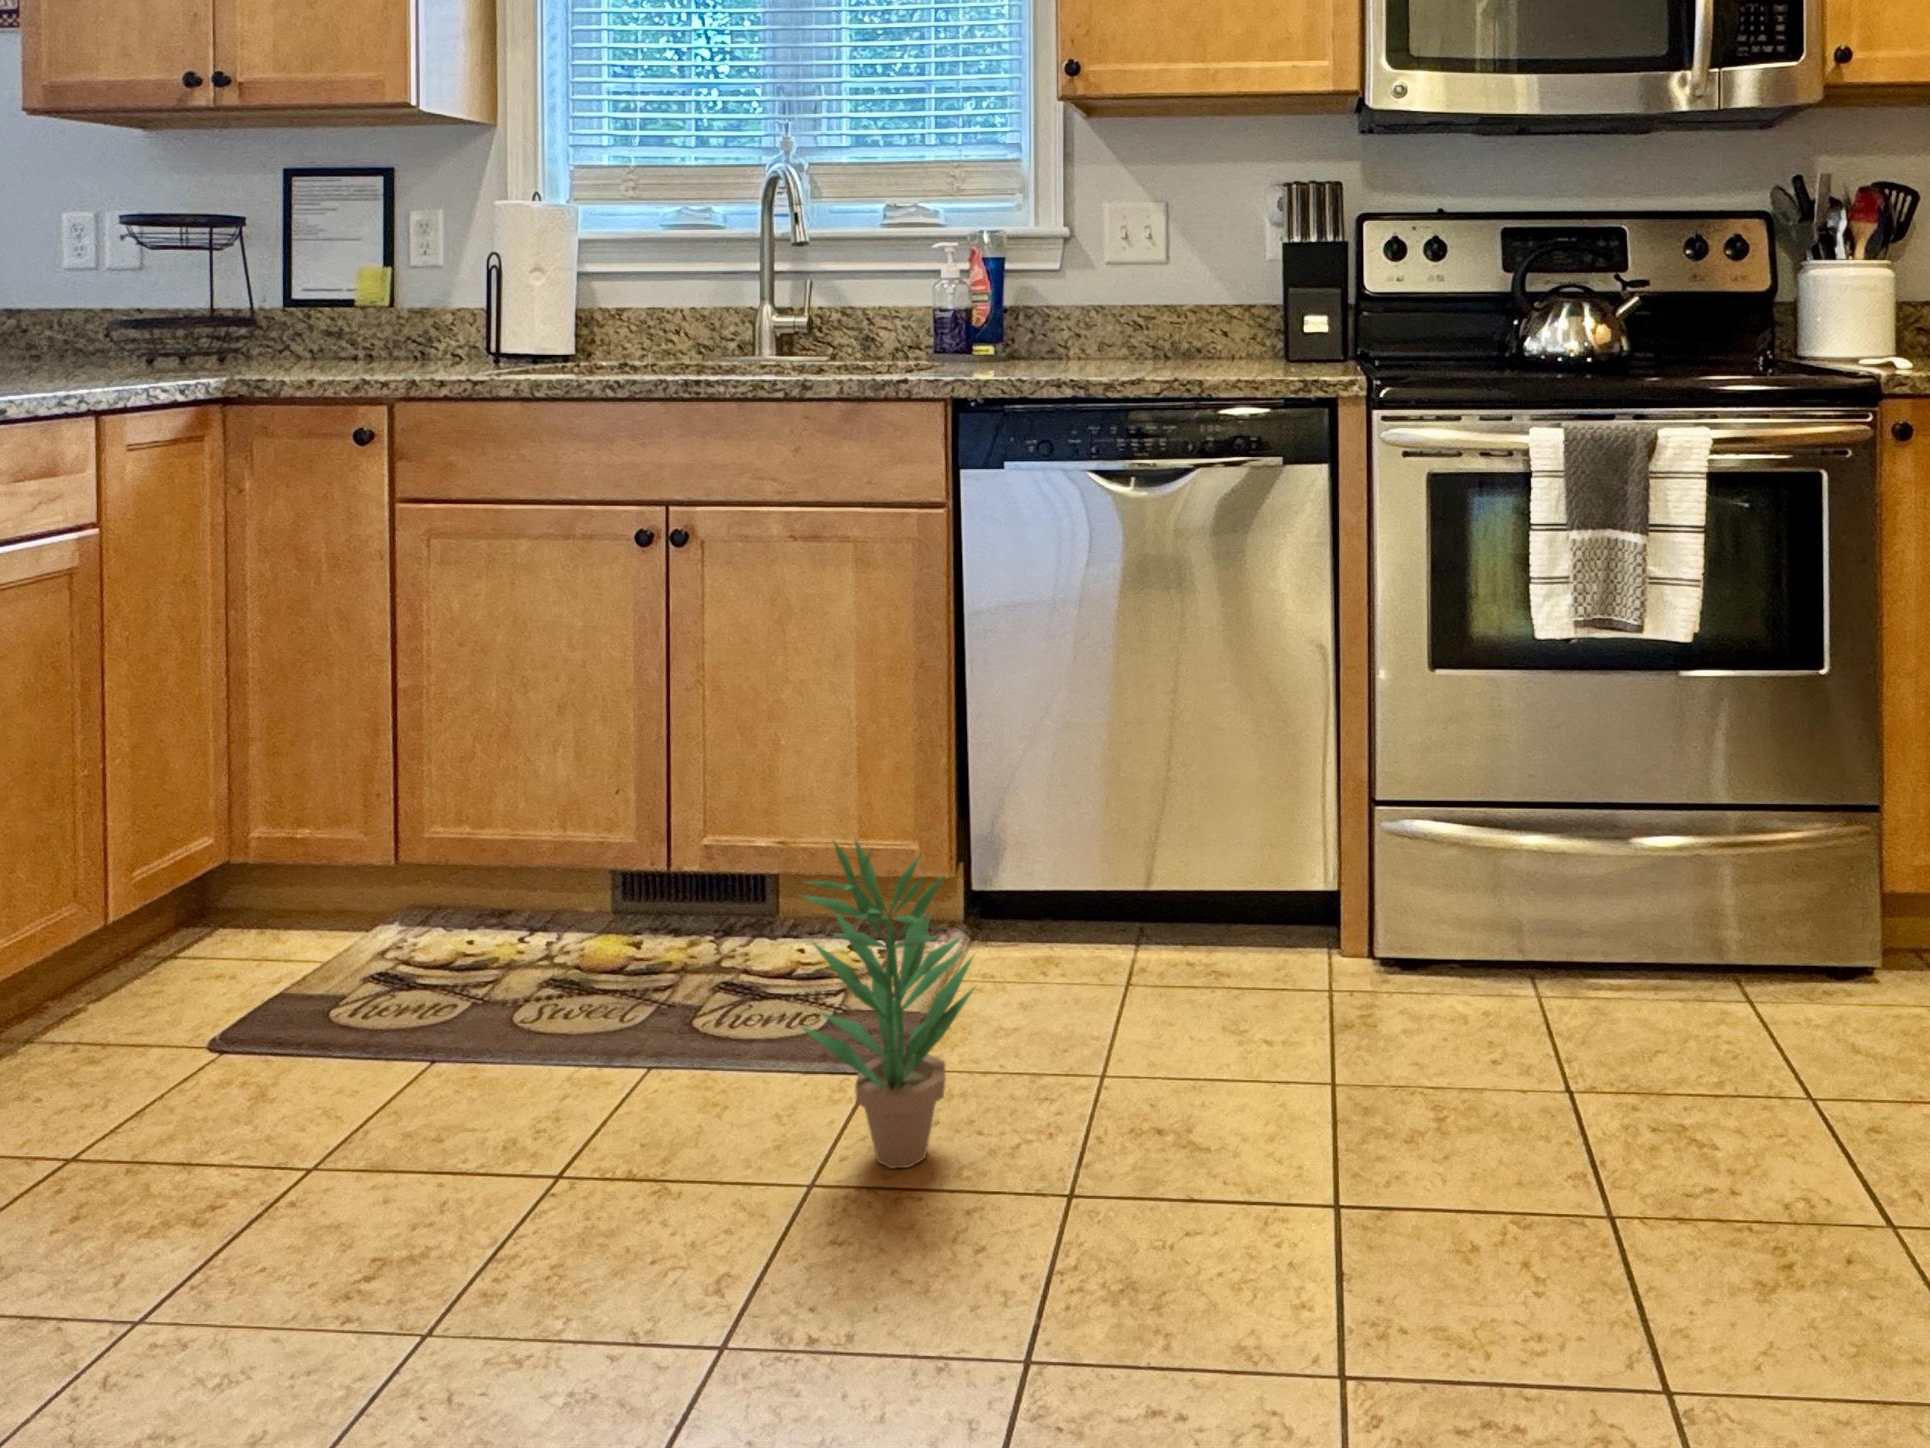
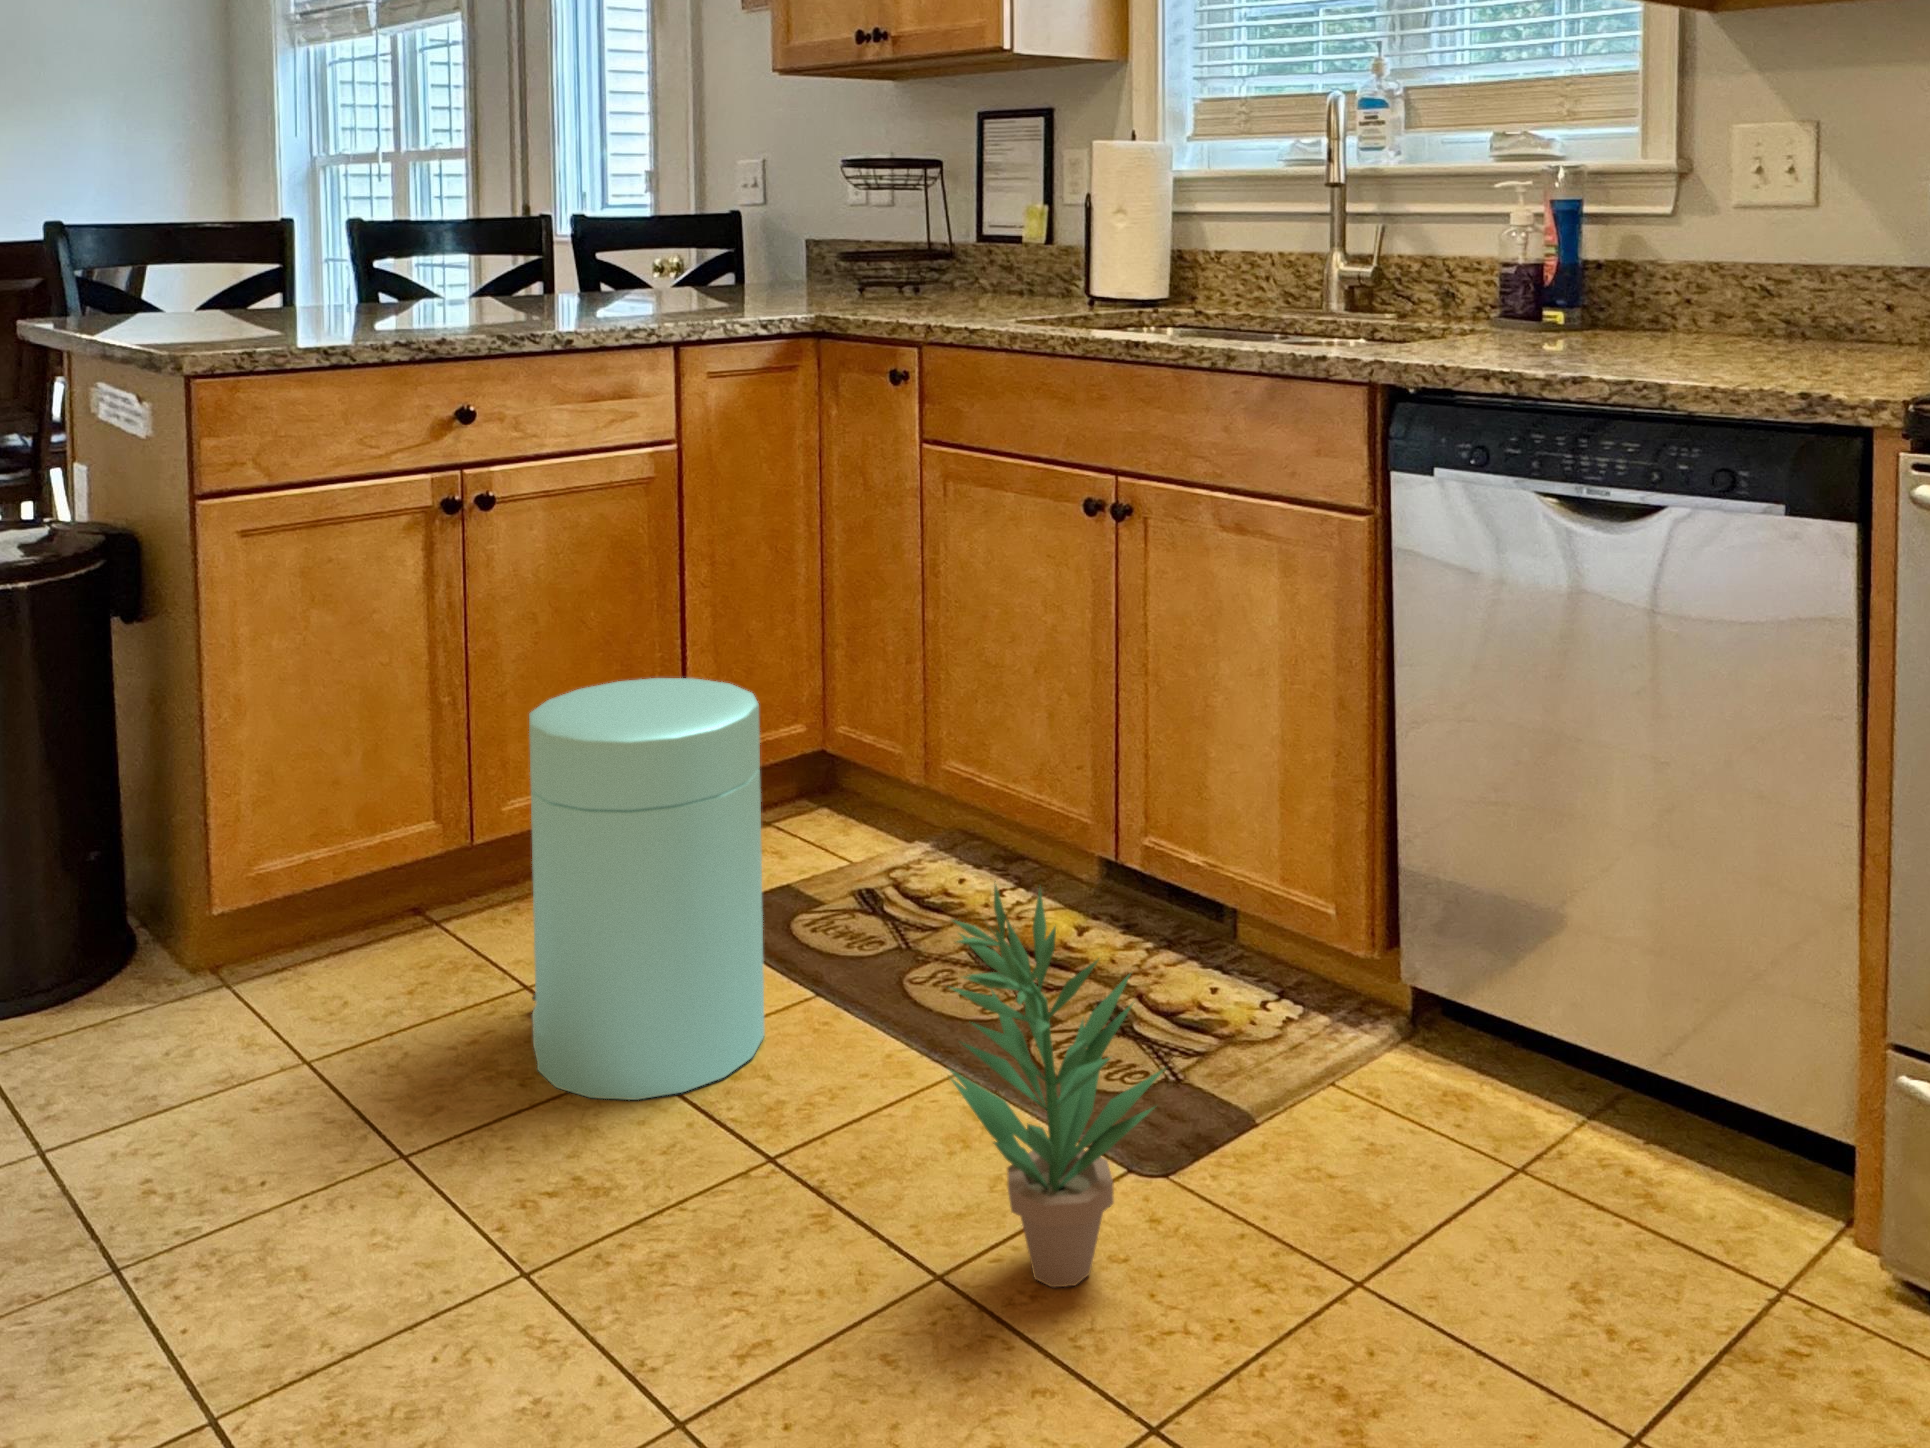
trash can: none [103,760,434,1239] -> present [529,678,765,1100]

